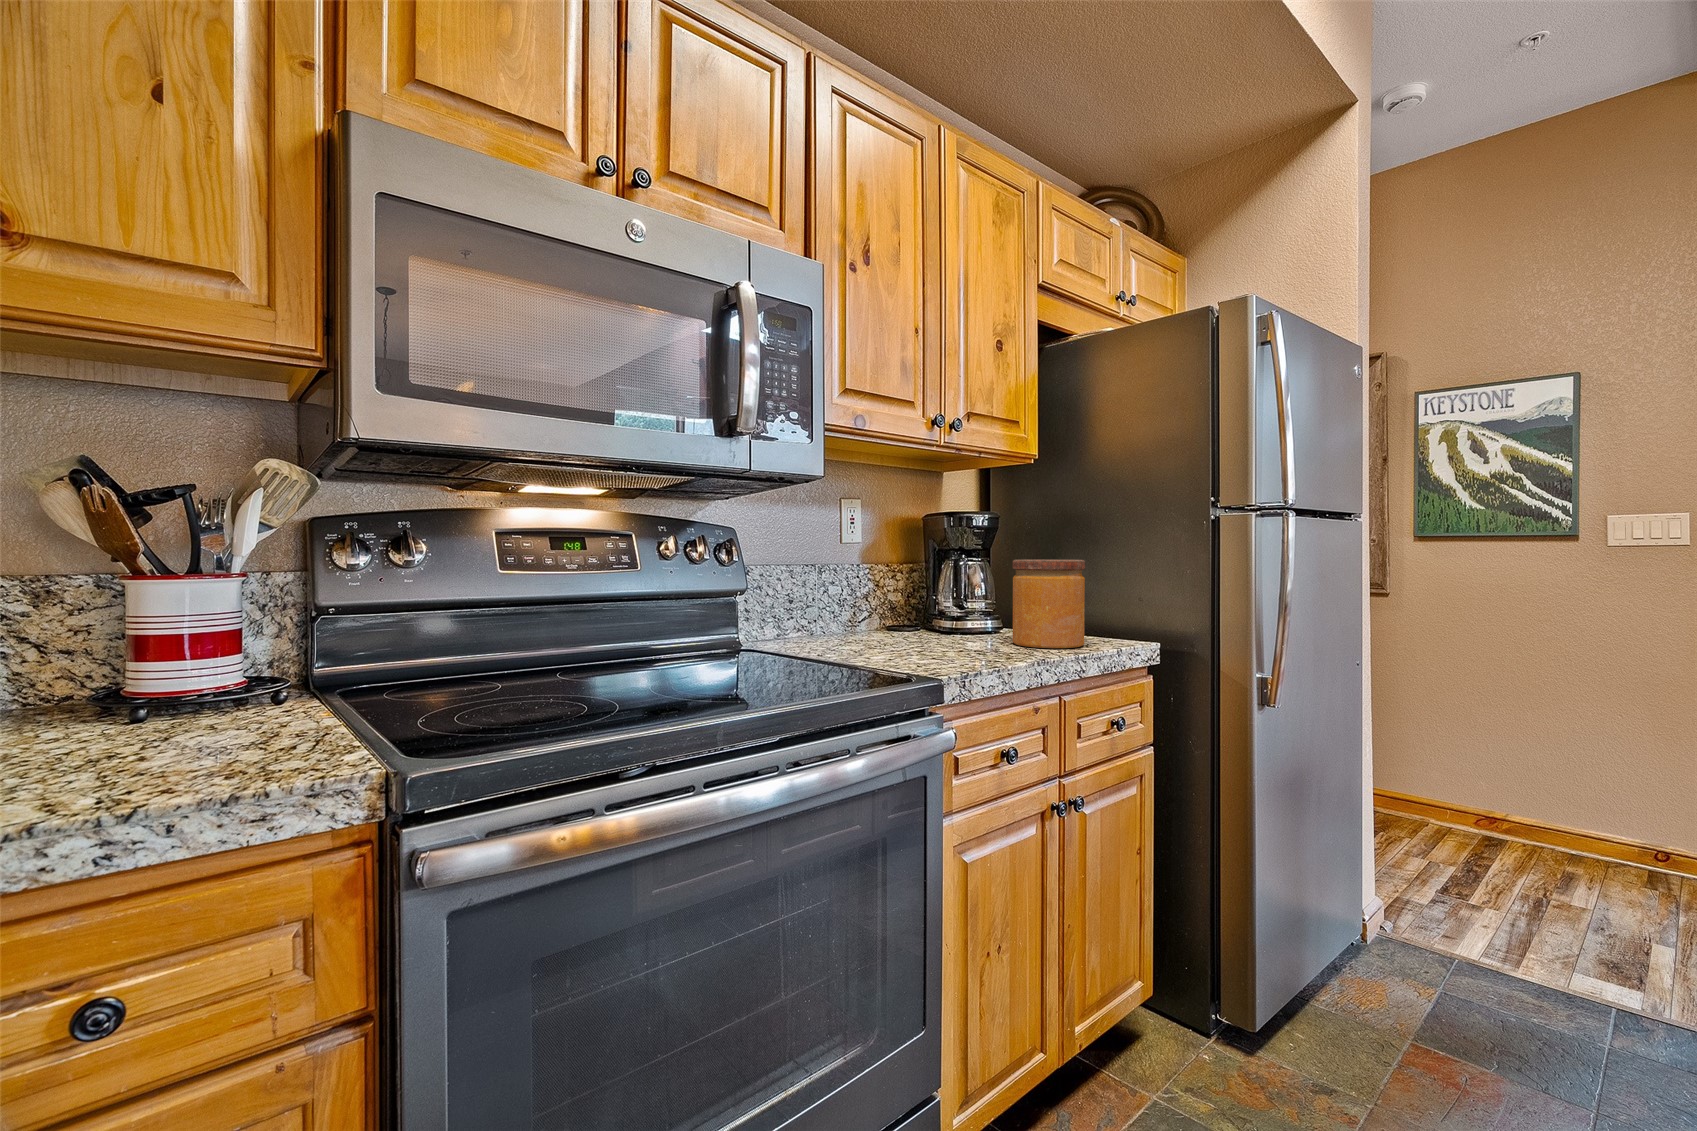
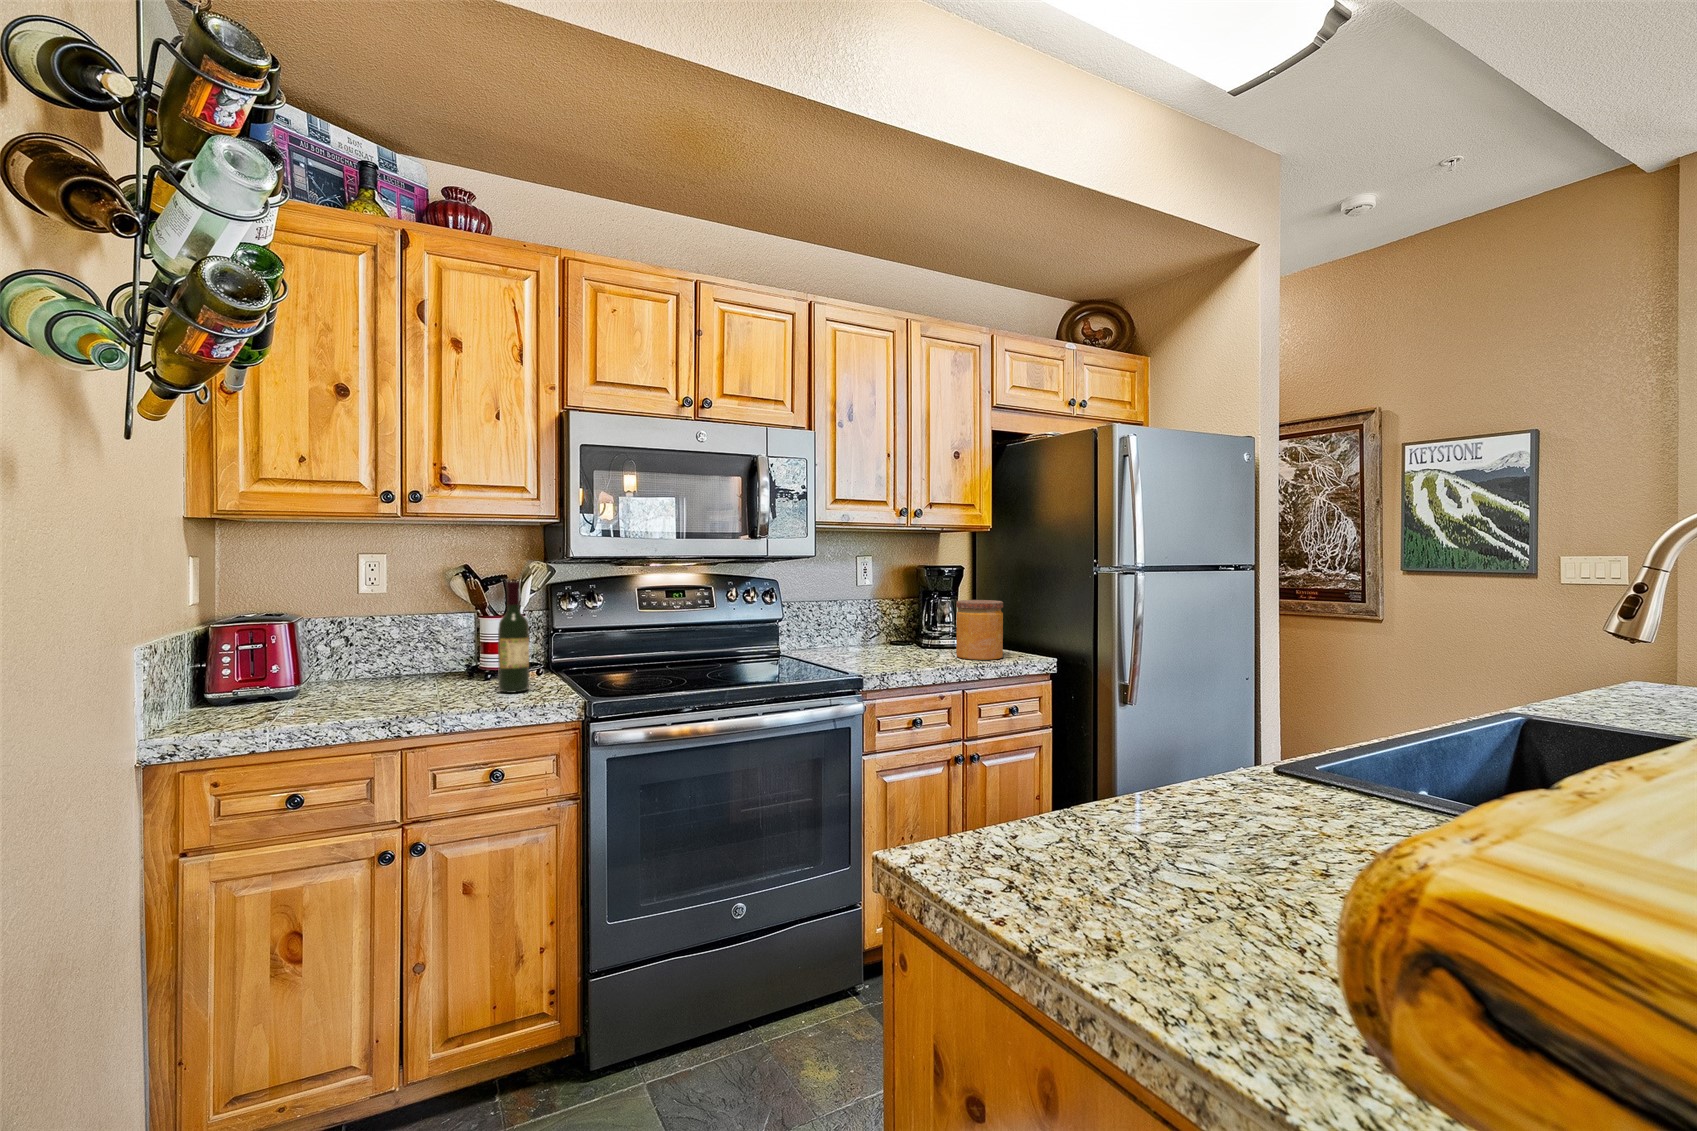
wine bottle: none [145,478,238,755] -> present [498,581,530,693]

